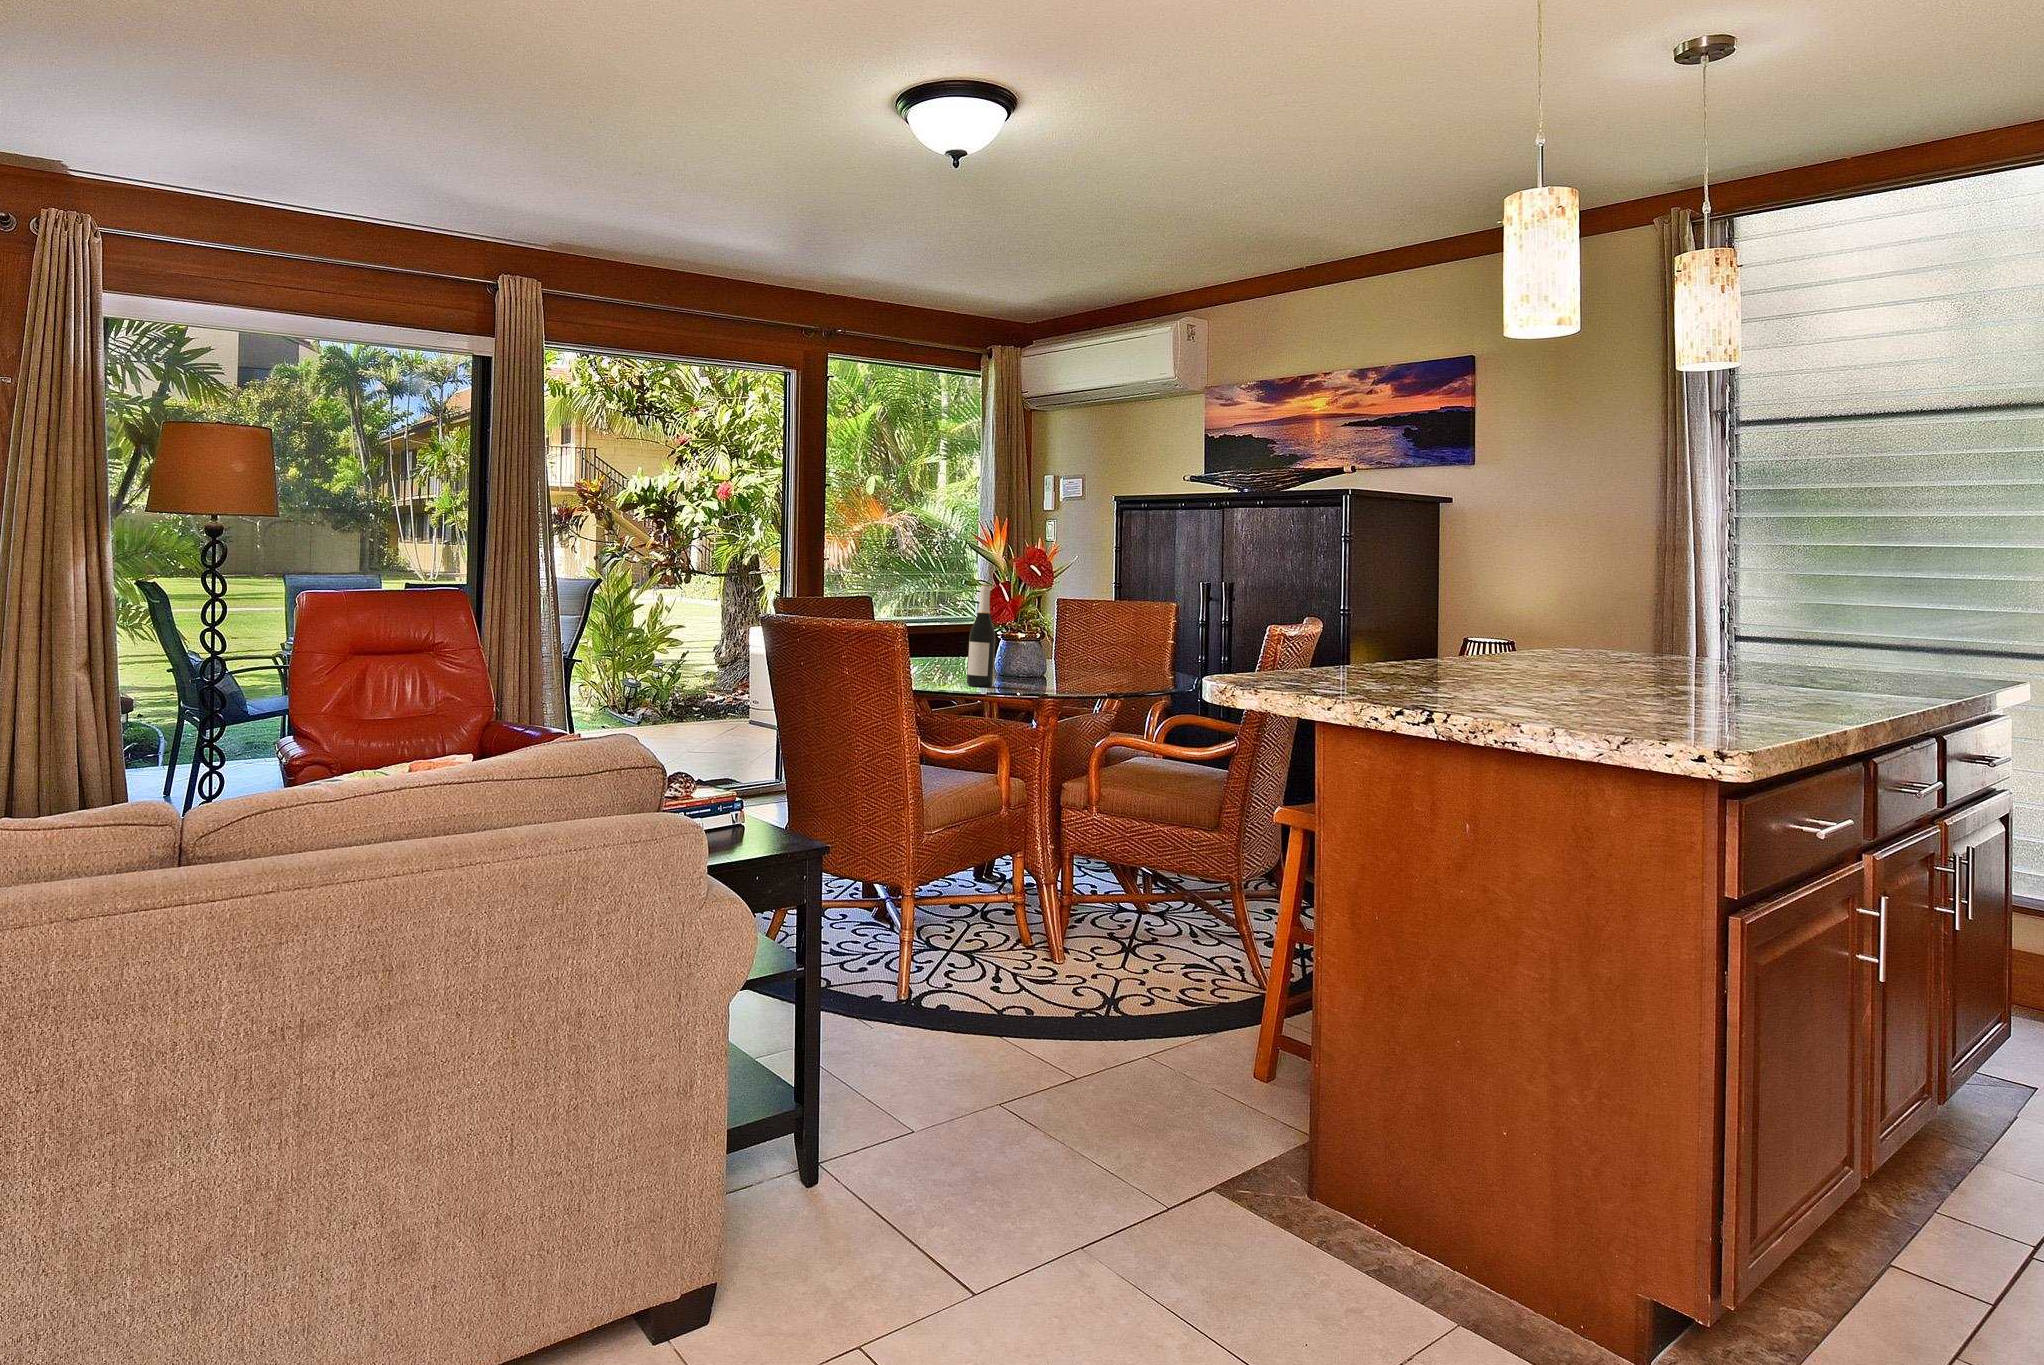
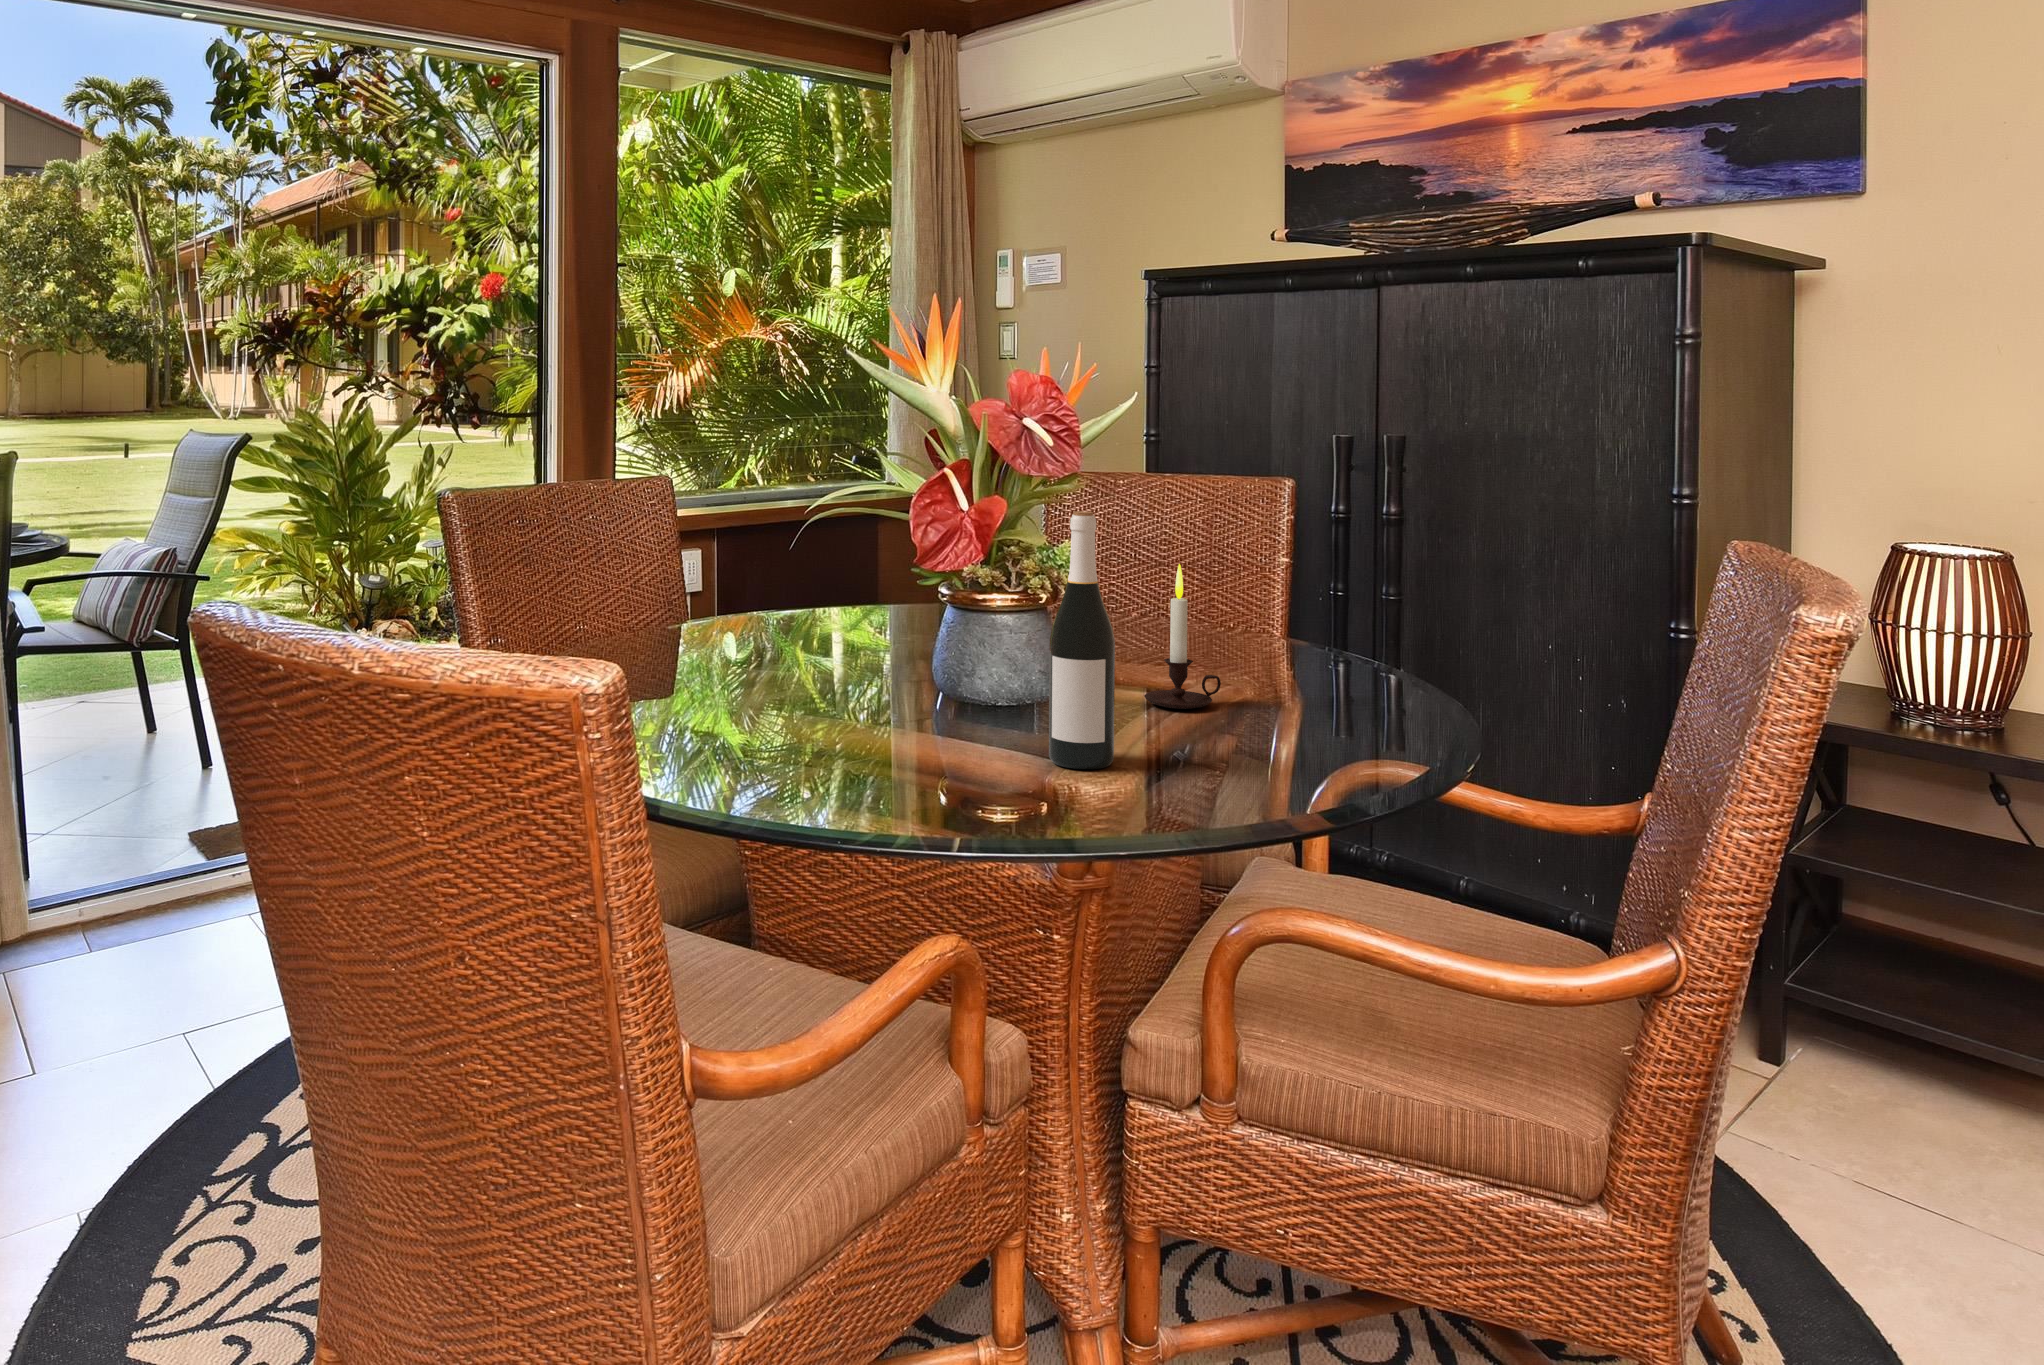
candle: none [1025,620,1061,683] -> present [1144,564,1221,709]

